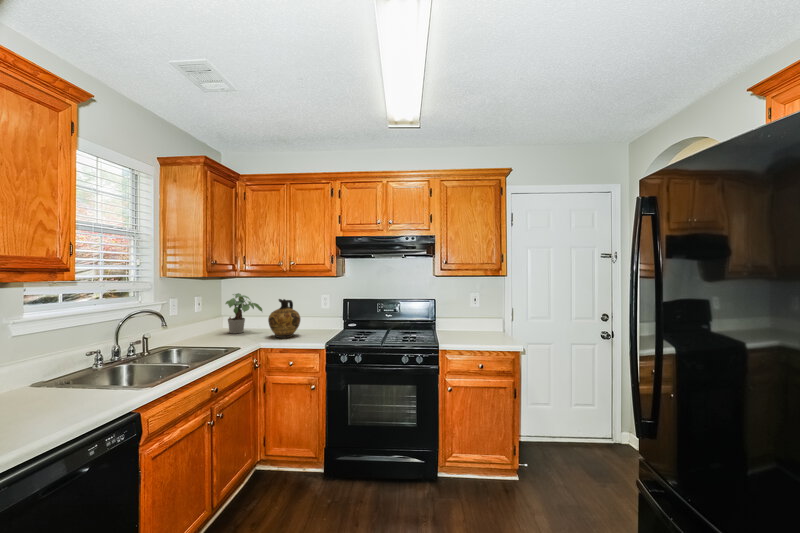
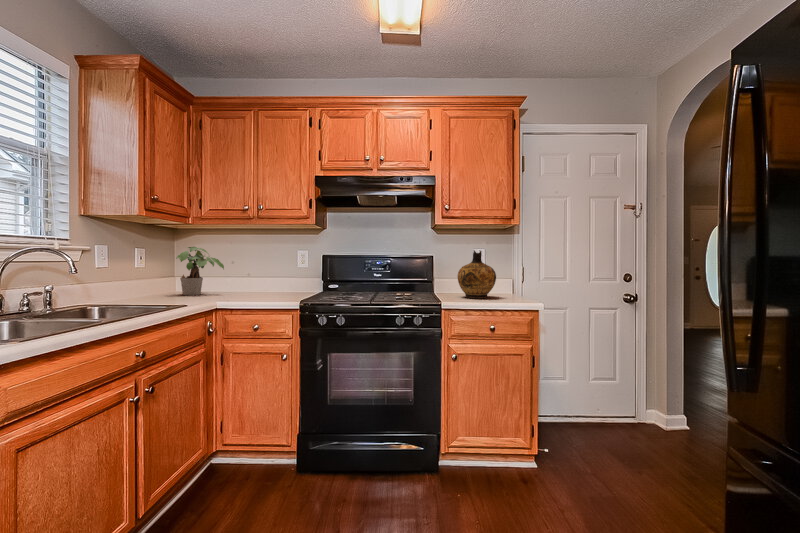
ceramic jug: present [268,299,300,338] -> present [458,251,496,298]

